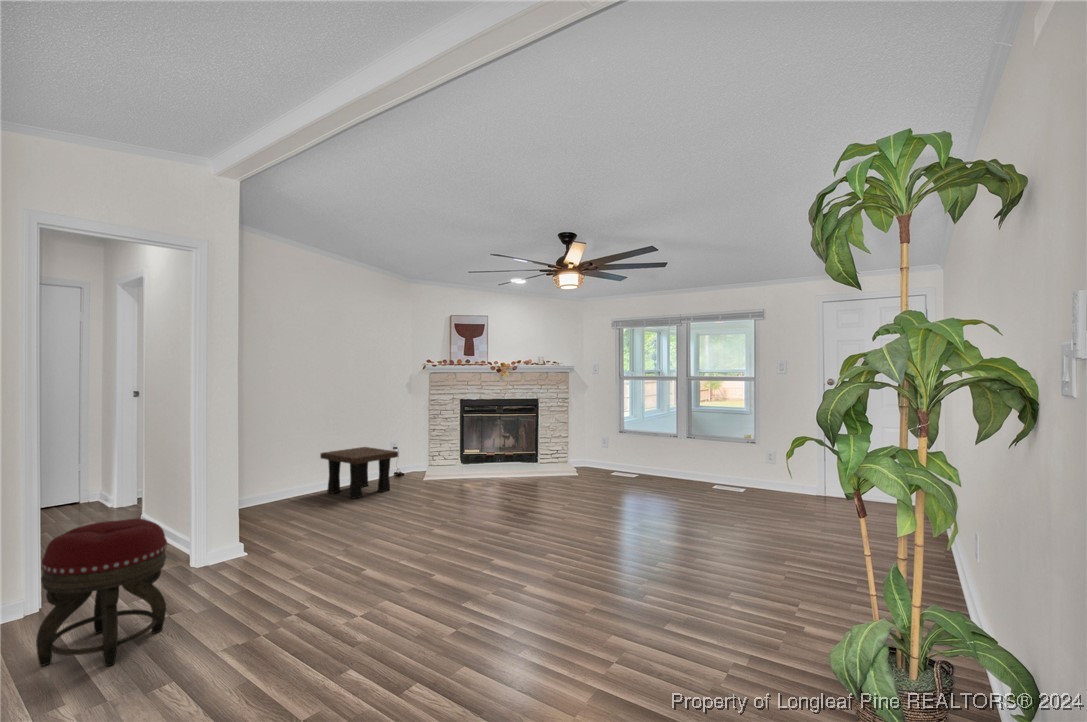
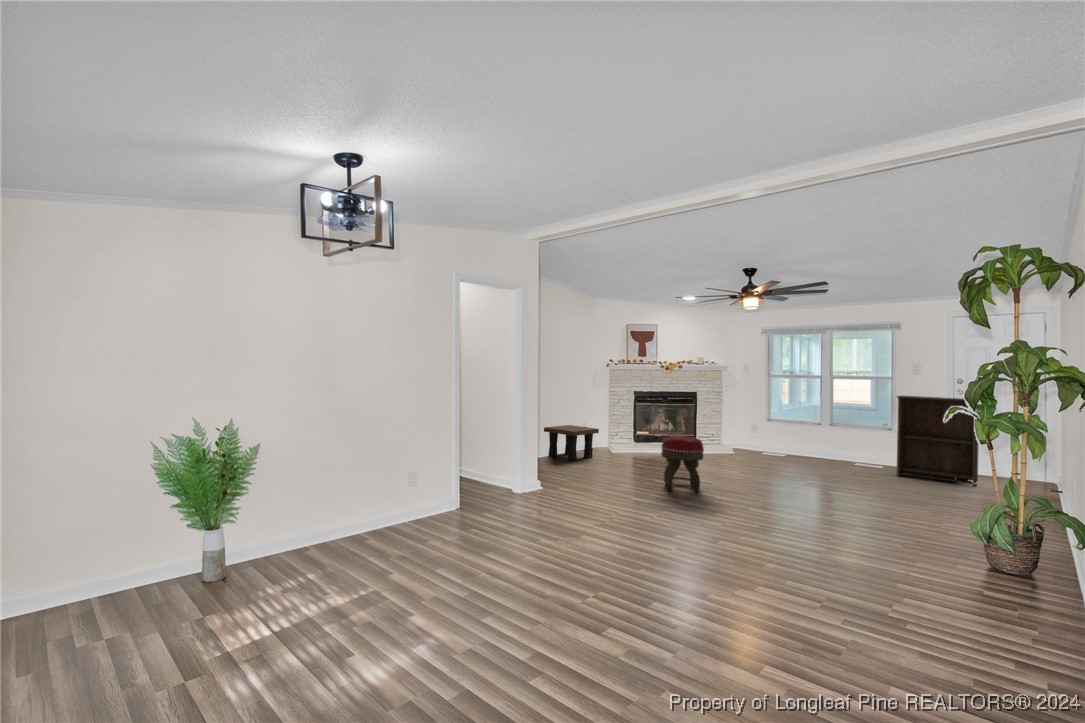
bookshelf: none [753,399,842,509] -> present [896,396,979,487]
footstool: present [36,518,167,666] -> present [661,436,704,493]

